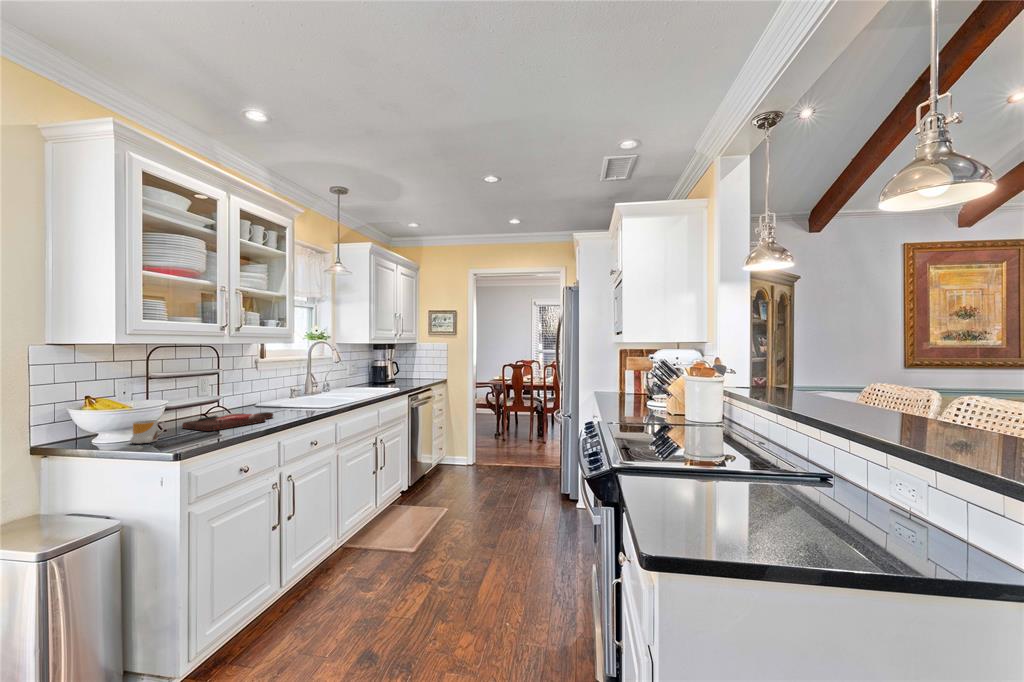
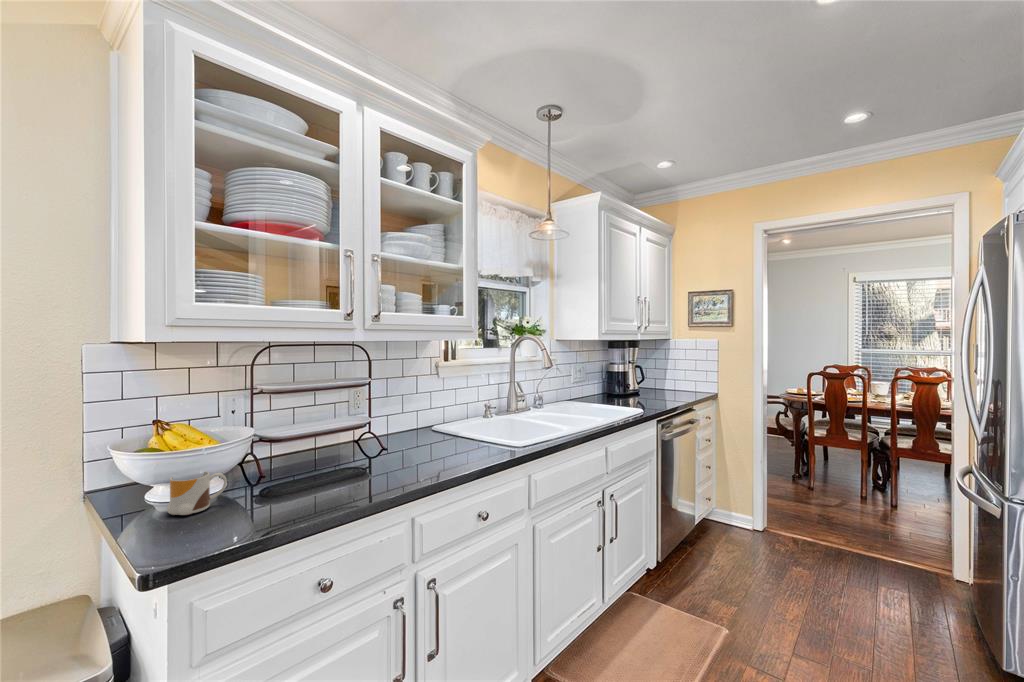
cutting board: present [182,411,273,431] -> none [287,452,424,491]

